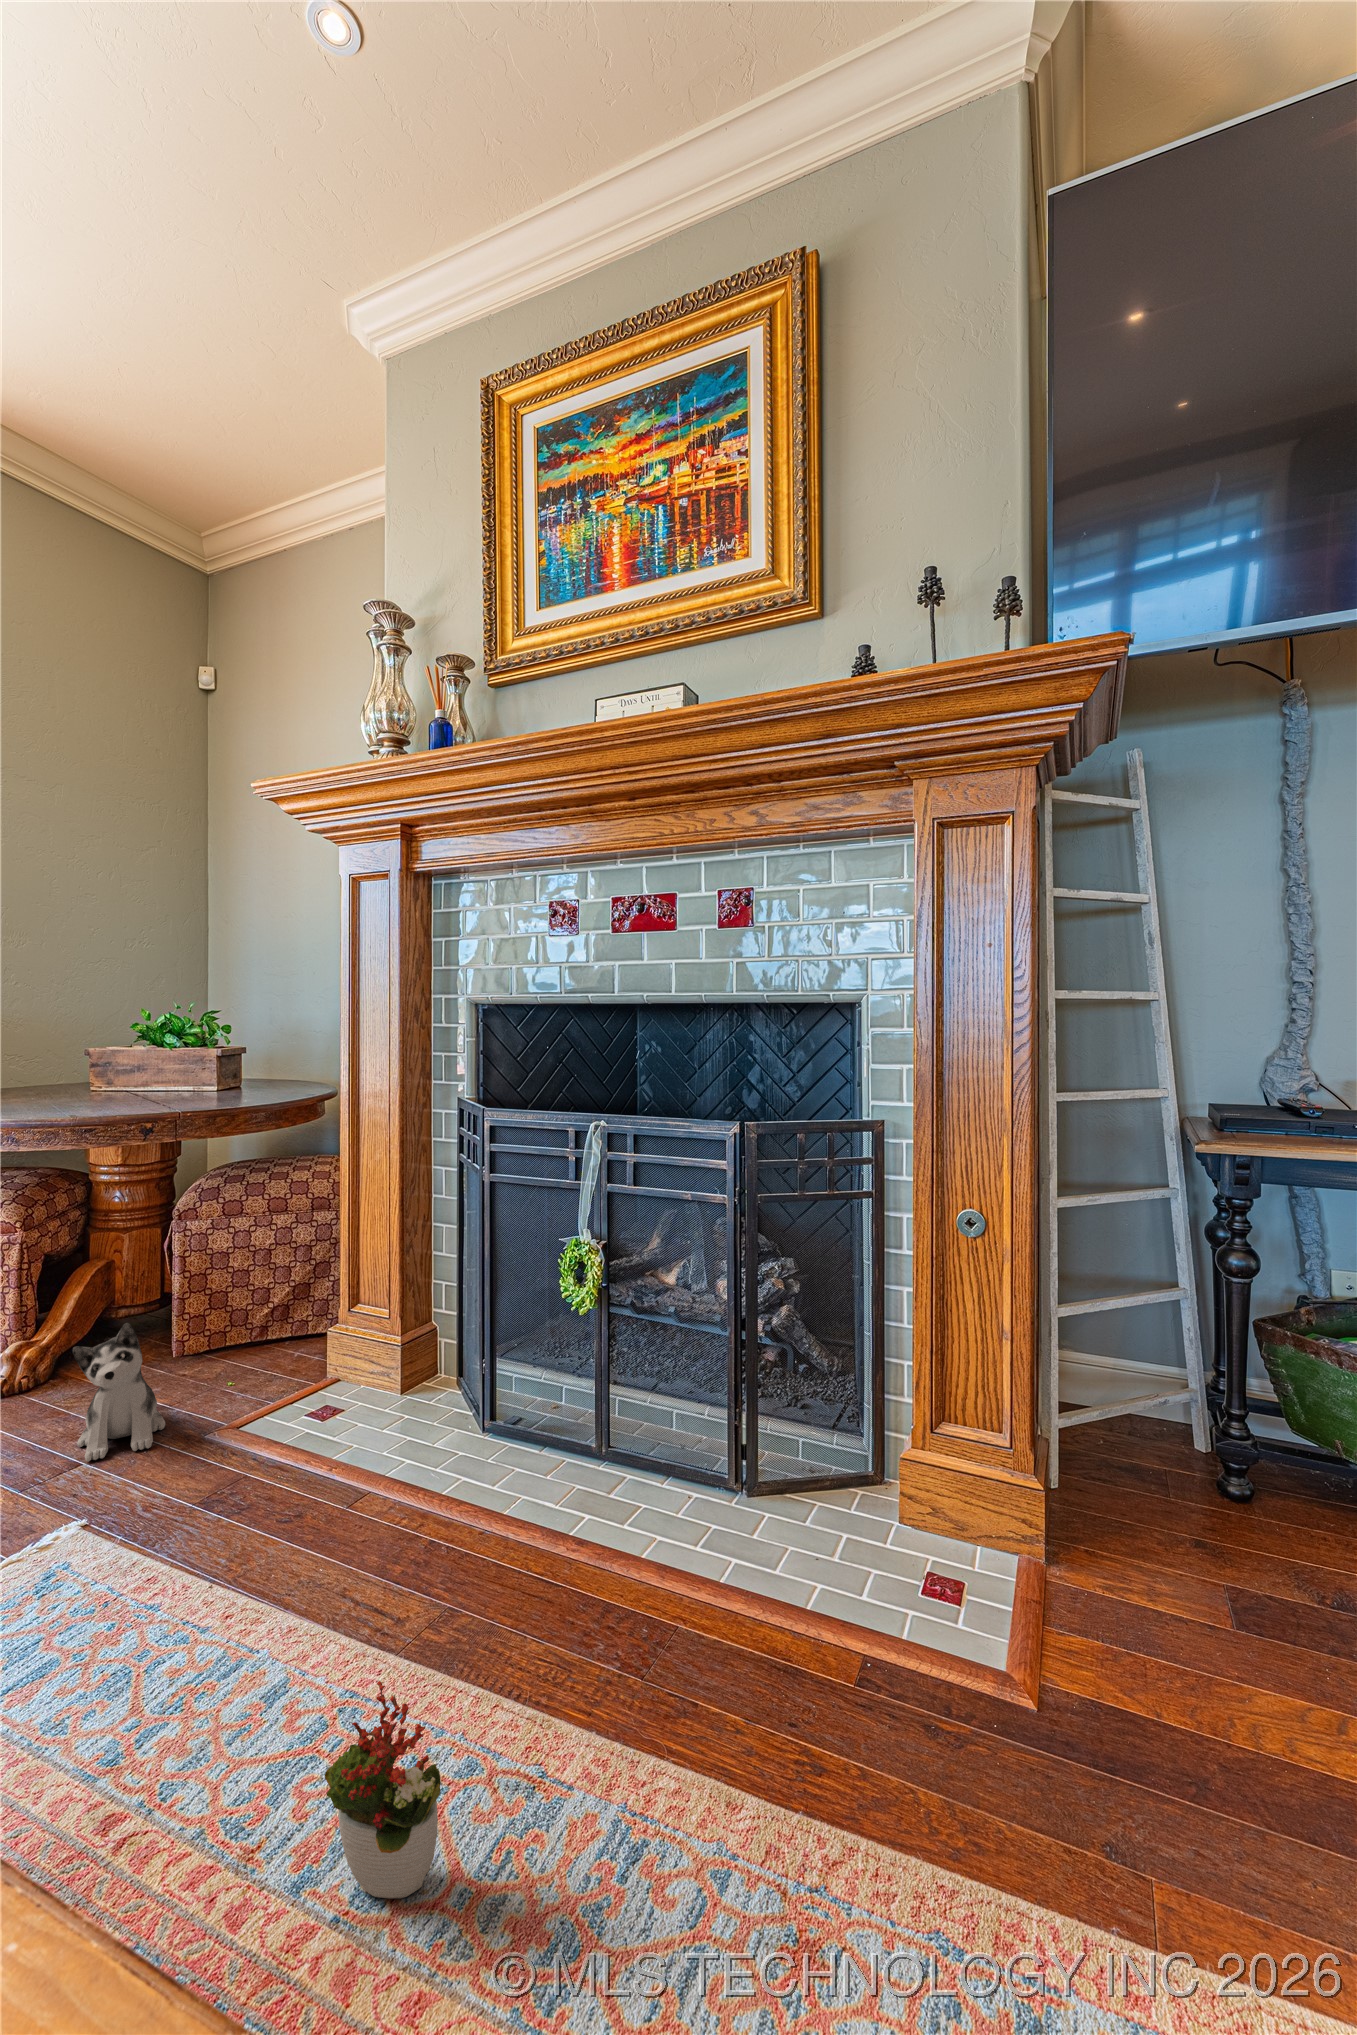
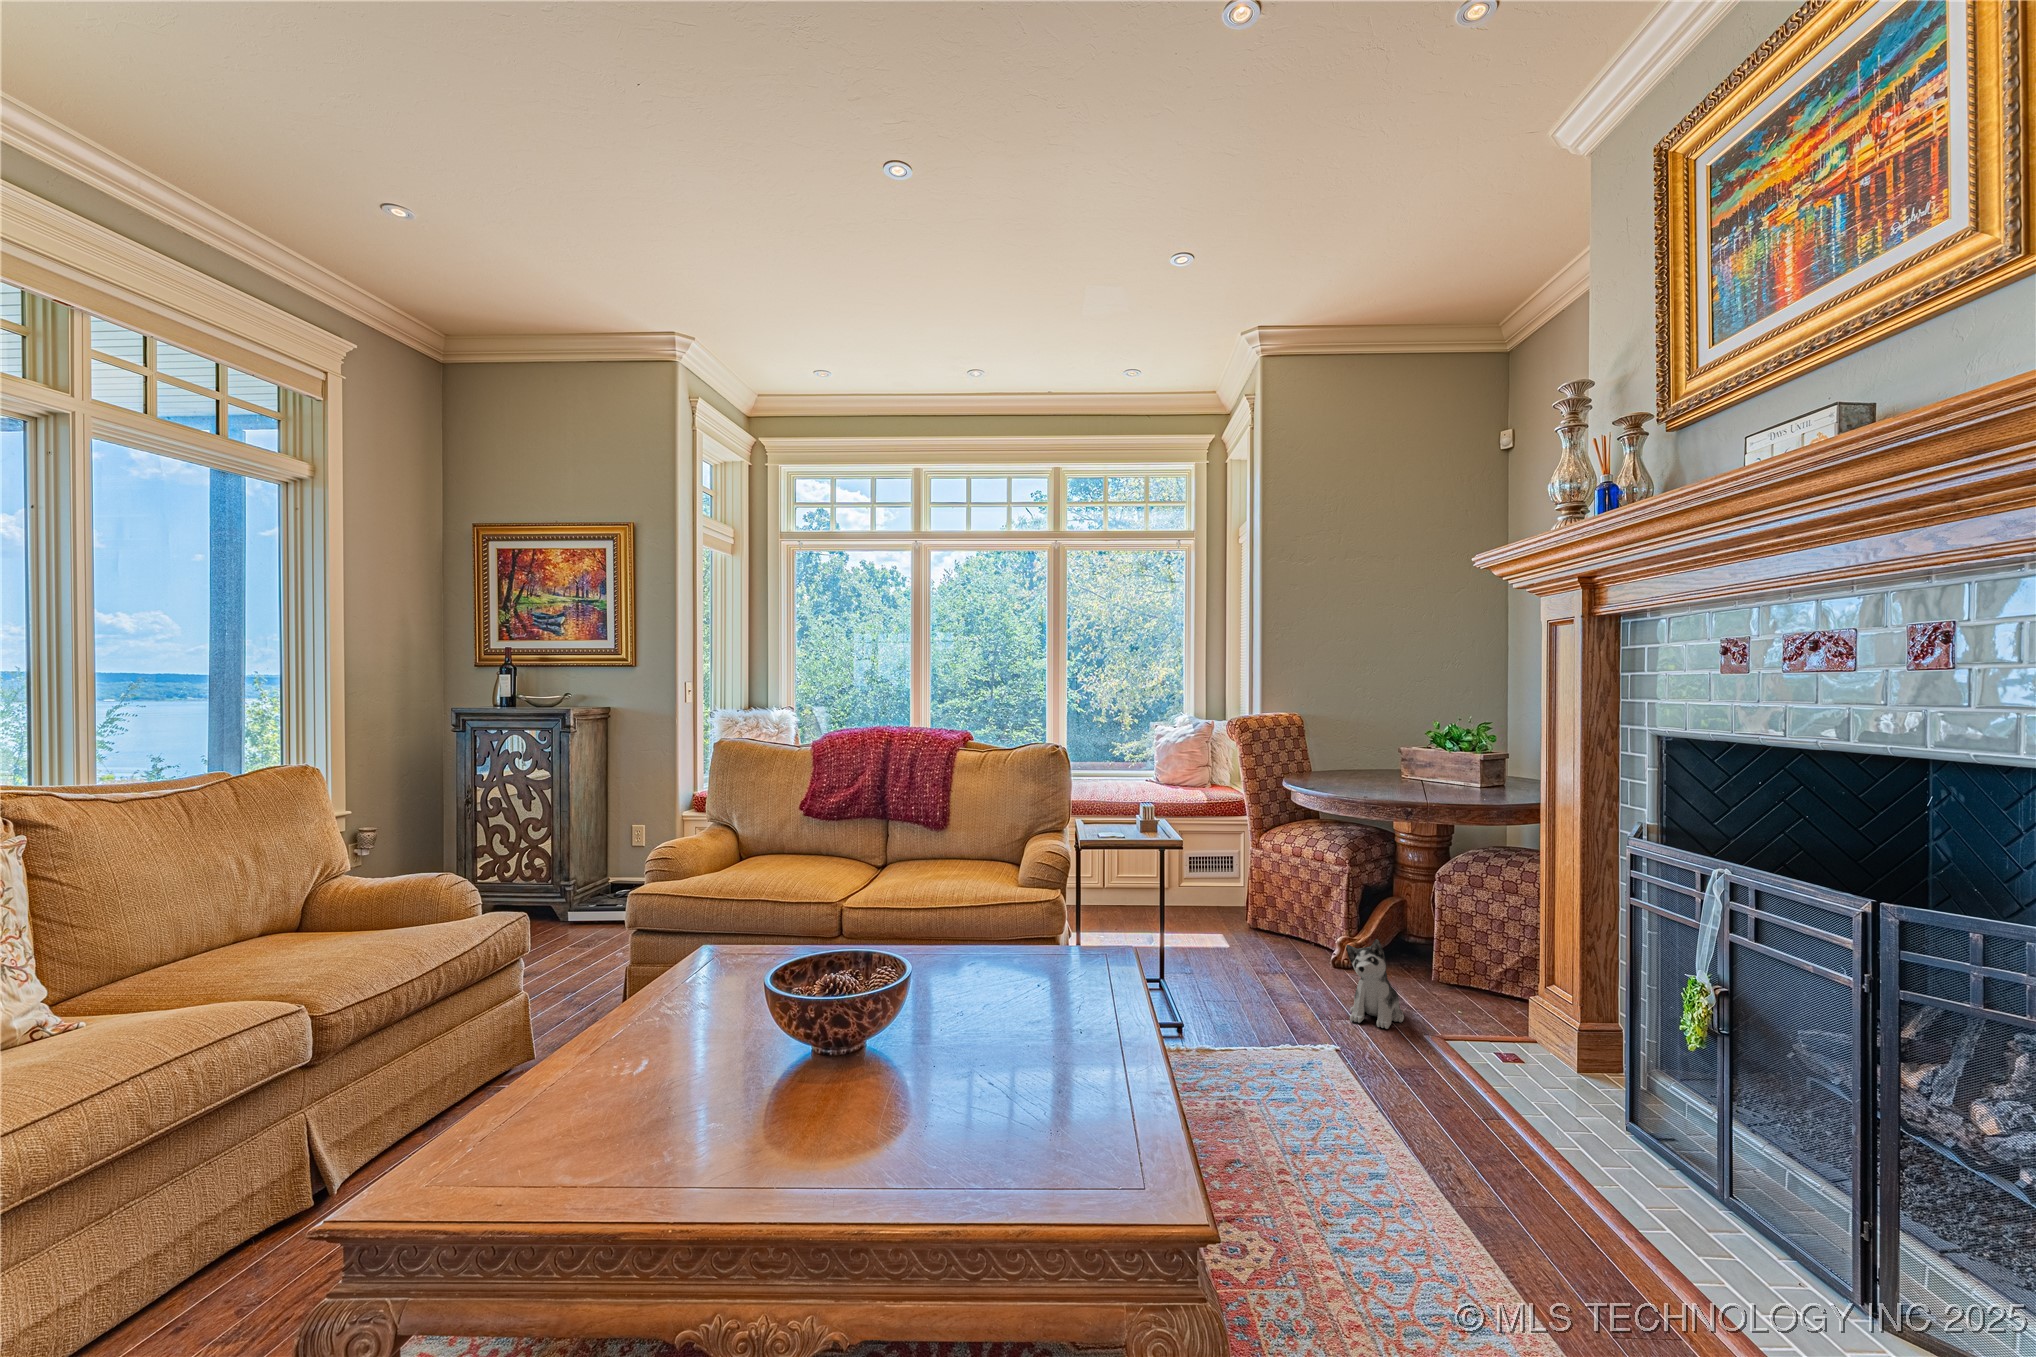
decorative plant: present [325,1681,441,1898] -> none [1337,1161,1401,1295]

